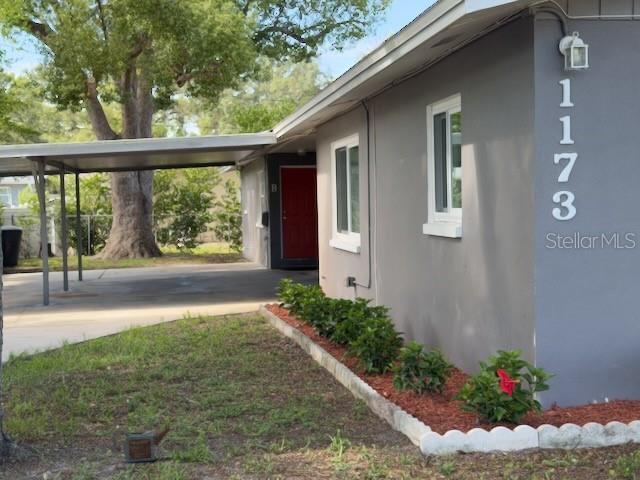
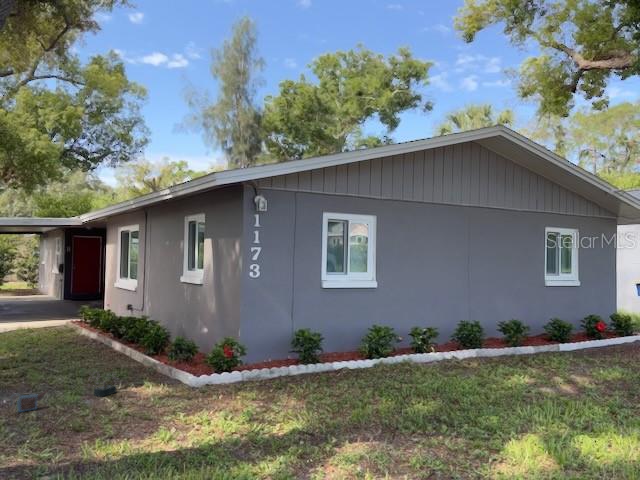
decorative plant: none [238,400,293,450] -> present [89,373,117,397]

